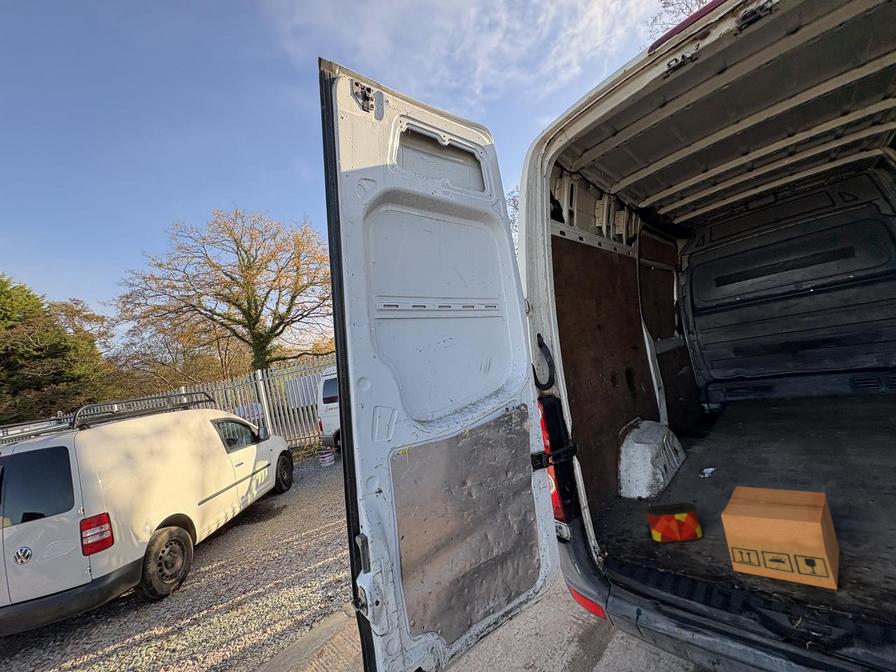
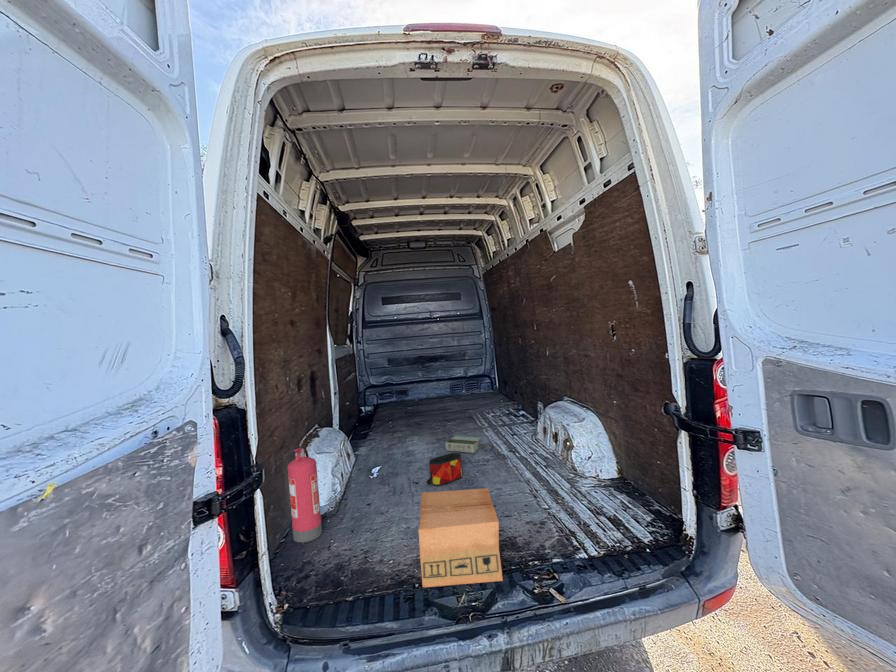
fire extinguisher: none [606,435,644,515] -> present [287,448,322,542]
toolbox: none [802,439,865,461] -> present [445,435,482,453]
bag: present [645,503,702,543] -> present [426,453,462,486]

